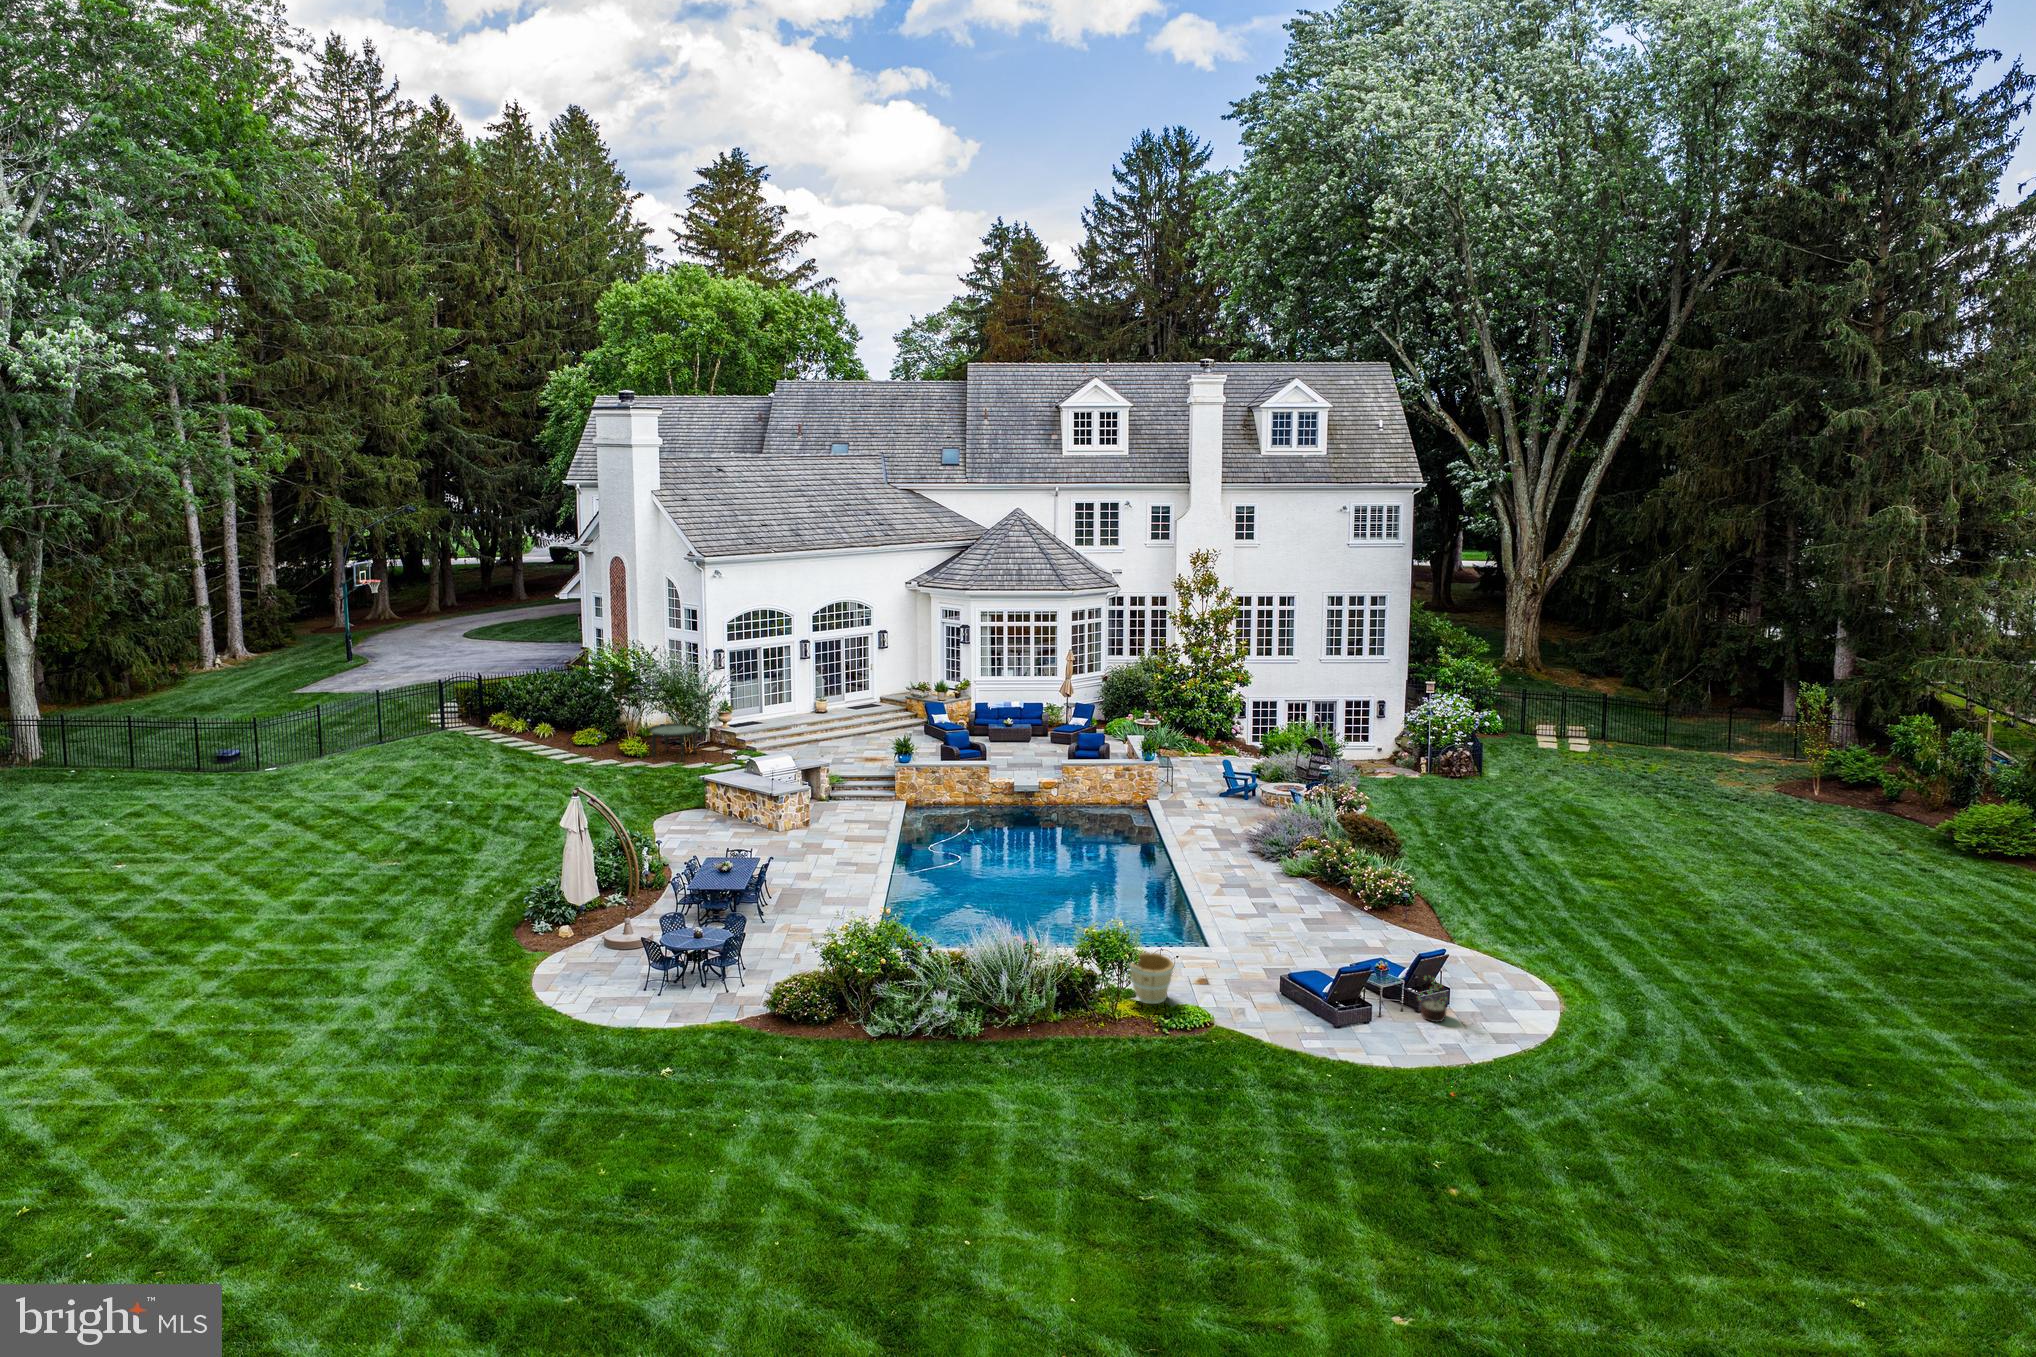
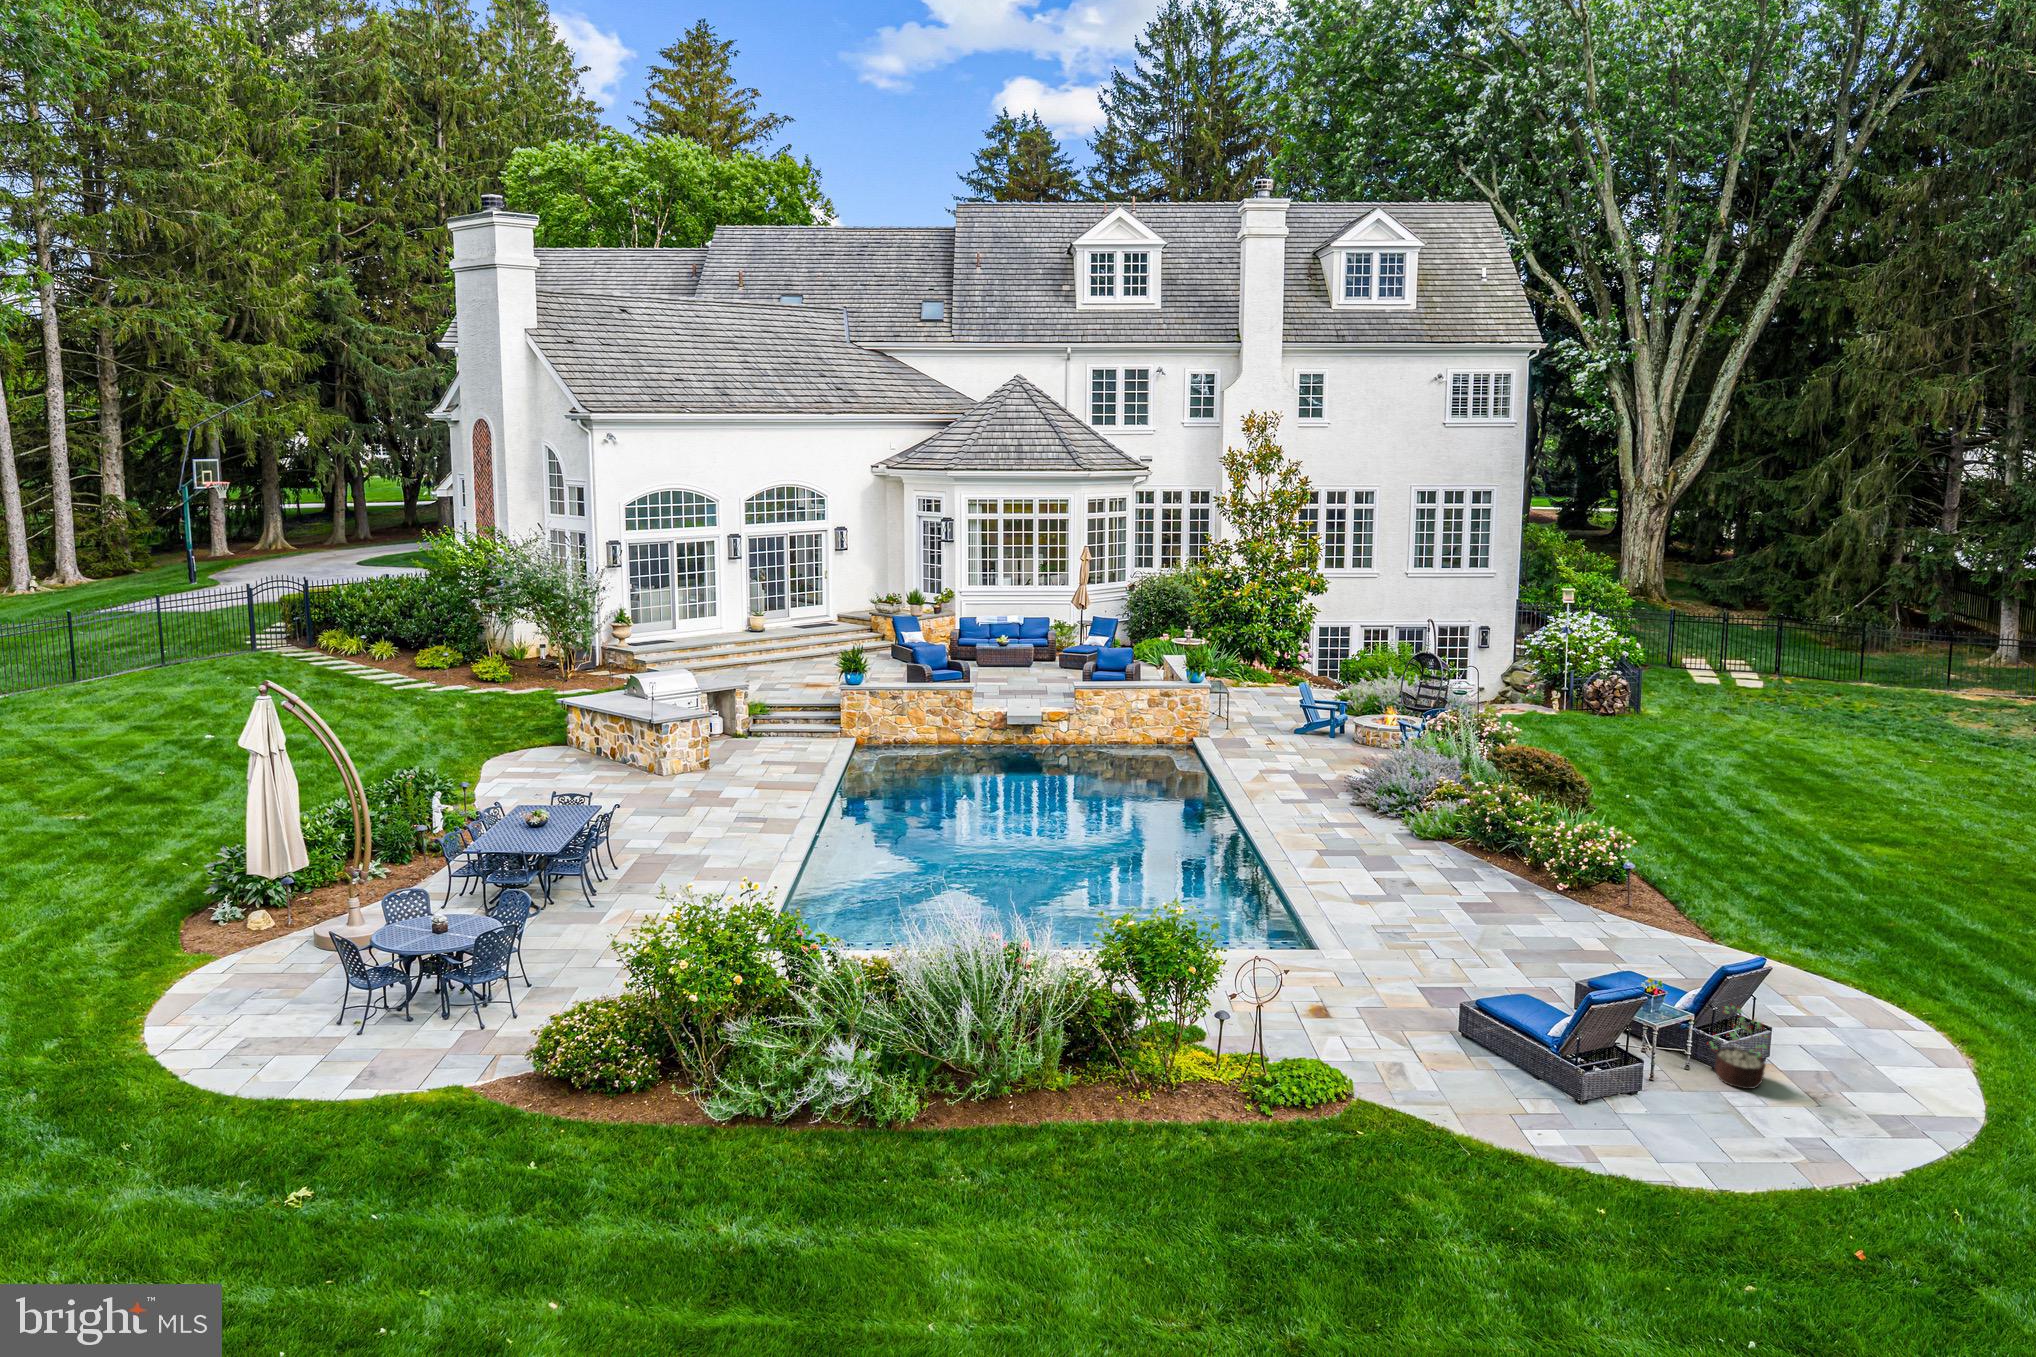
round table: present [649,723,699,761] -> none [508,637,580,687]
wooden bucket: present [1129,952,1175,1004] -> none [1194,961,1276,1053]

